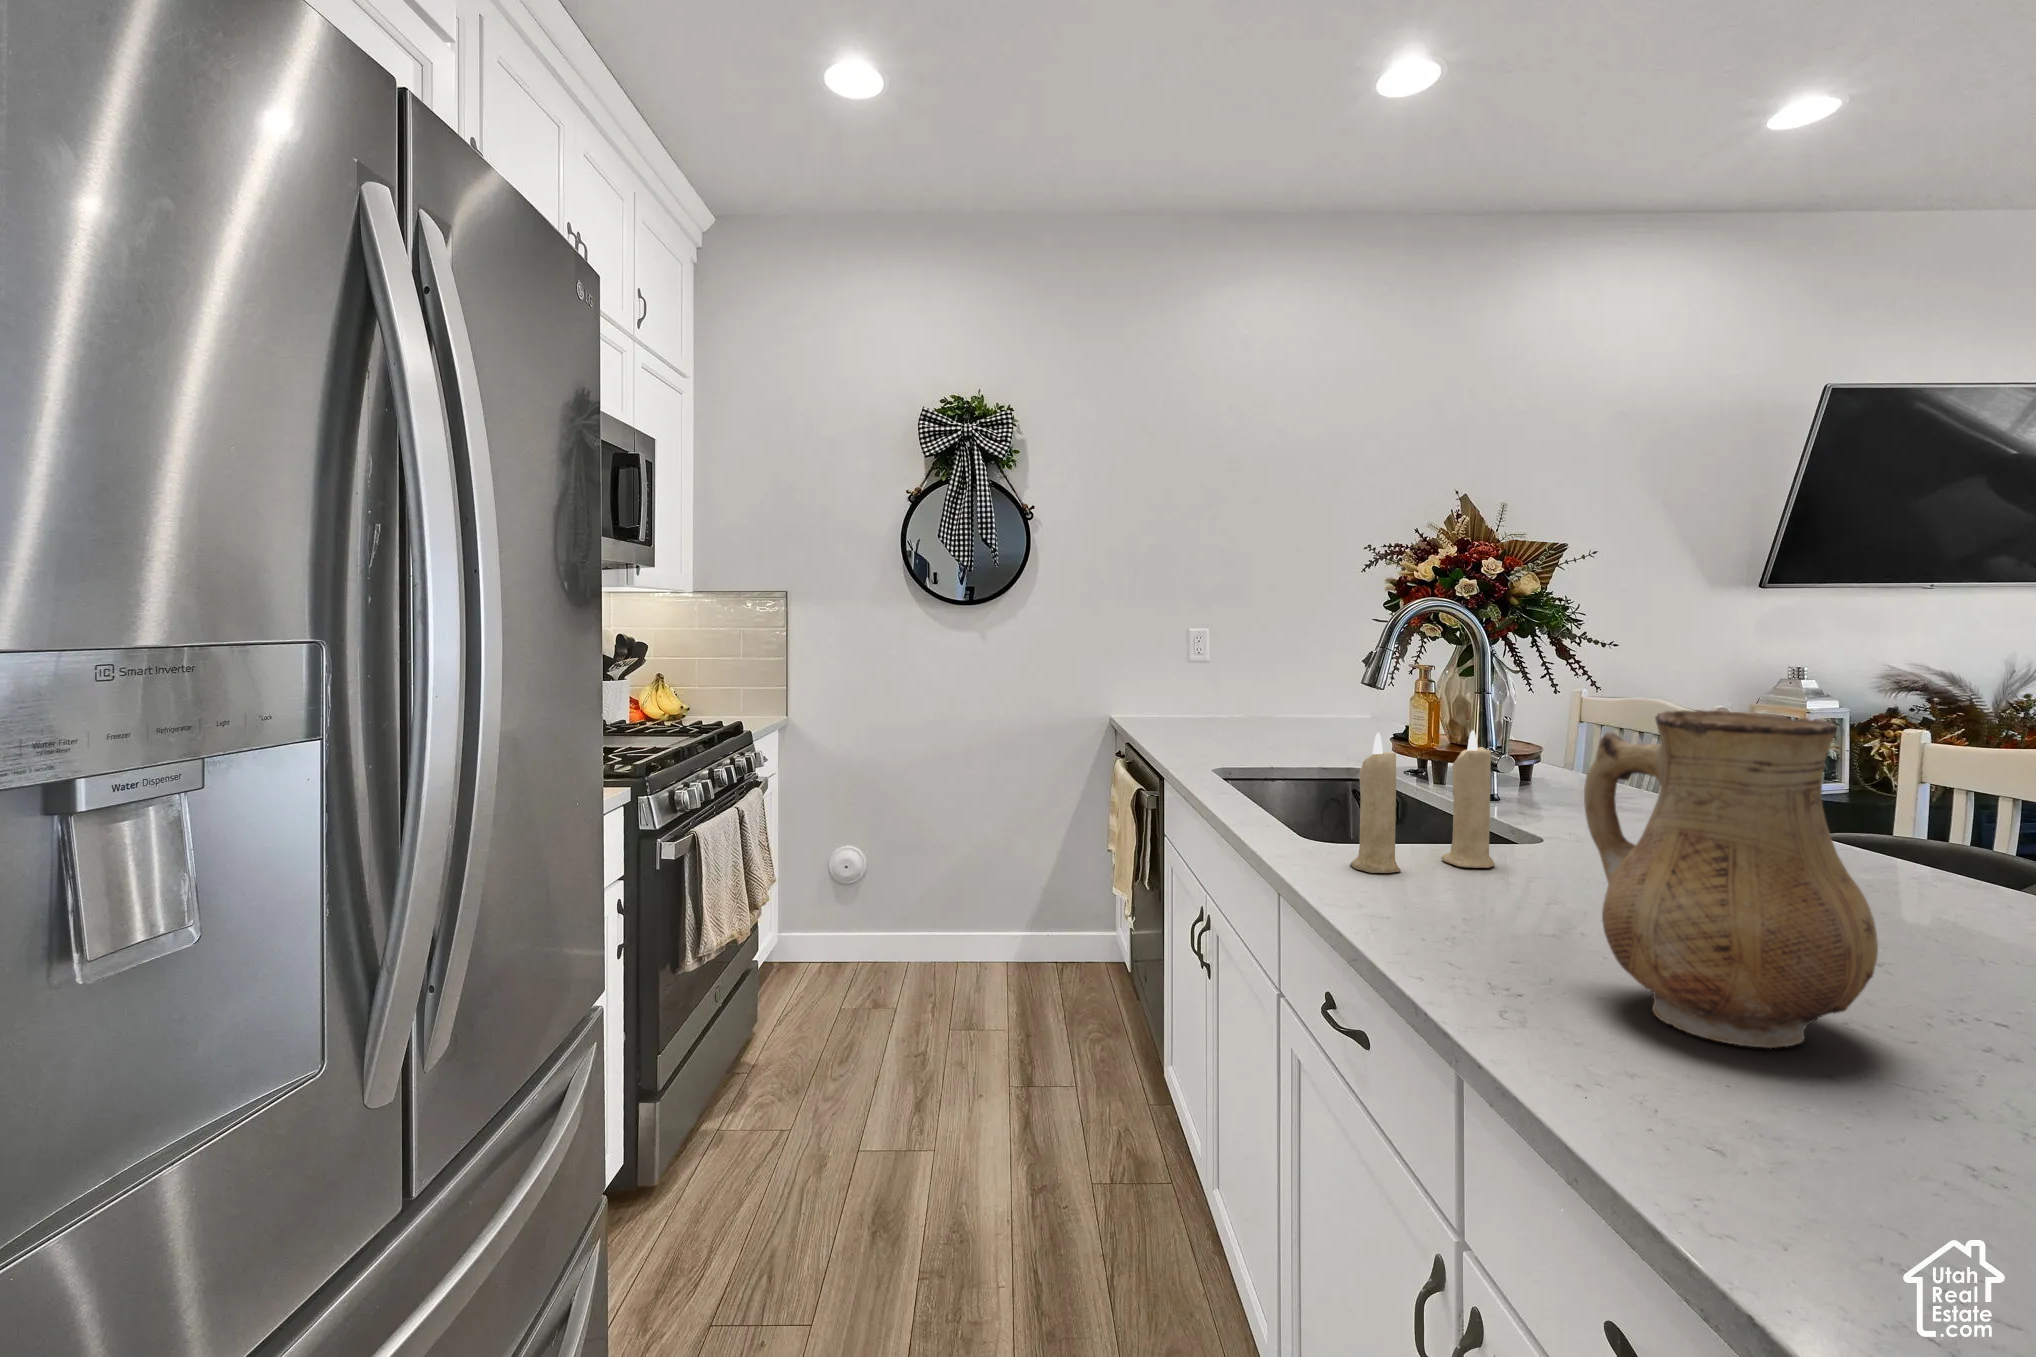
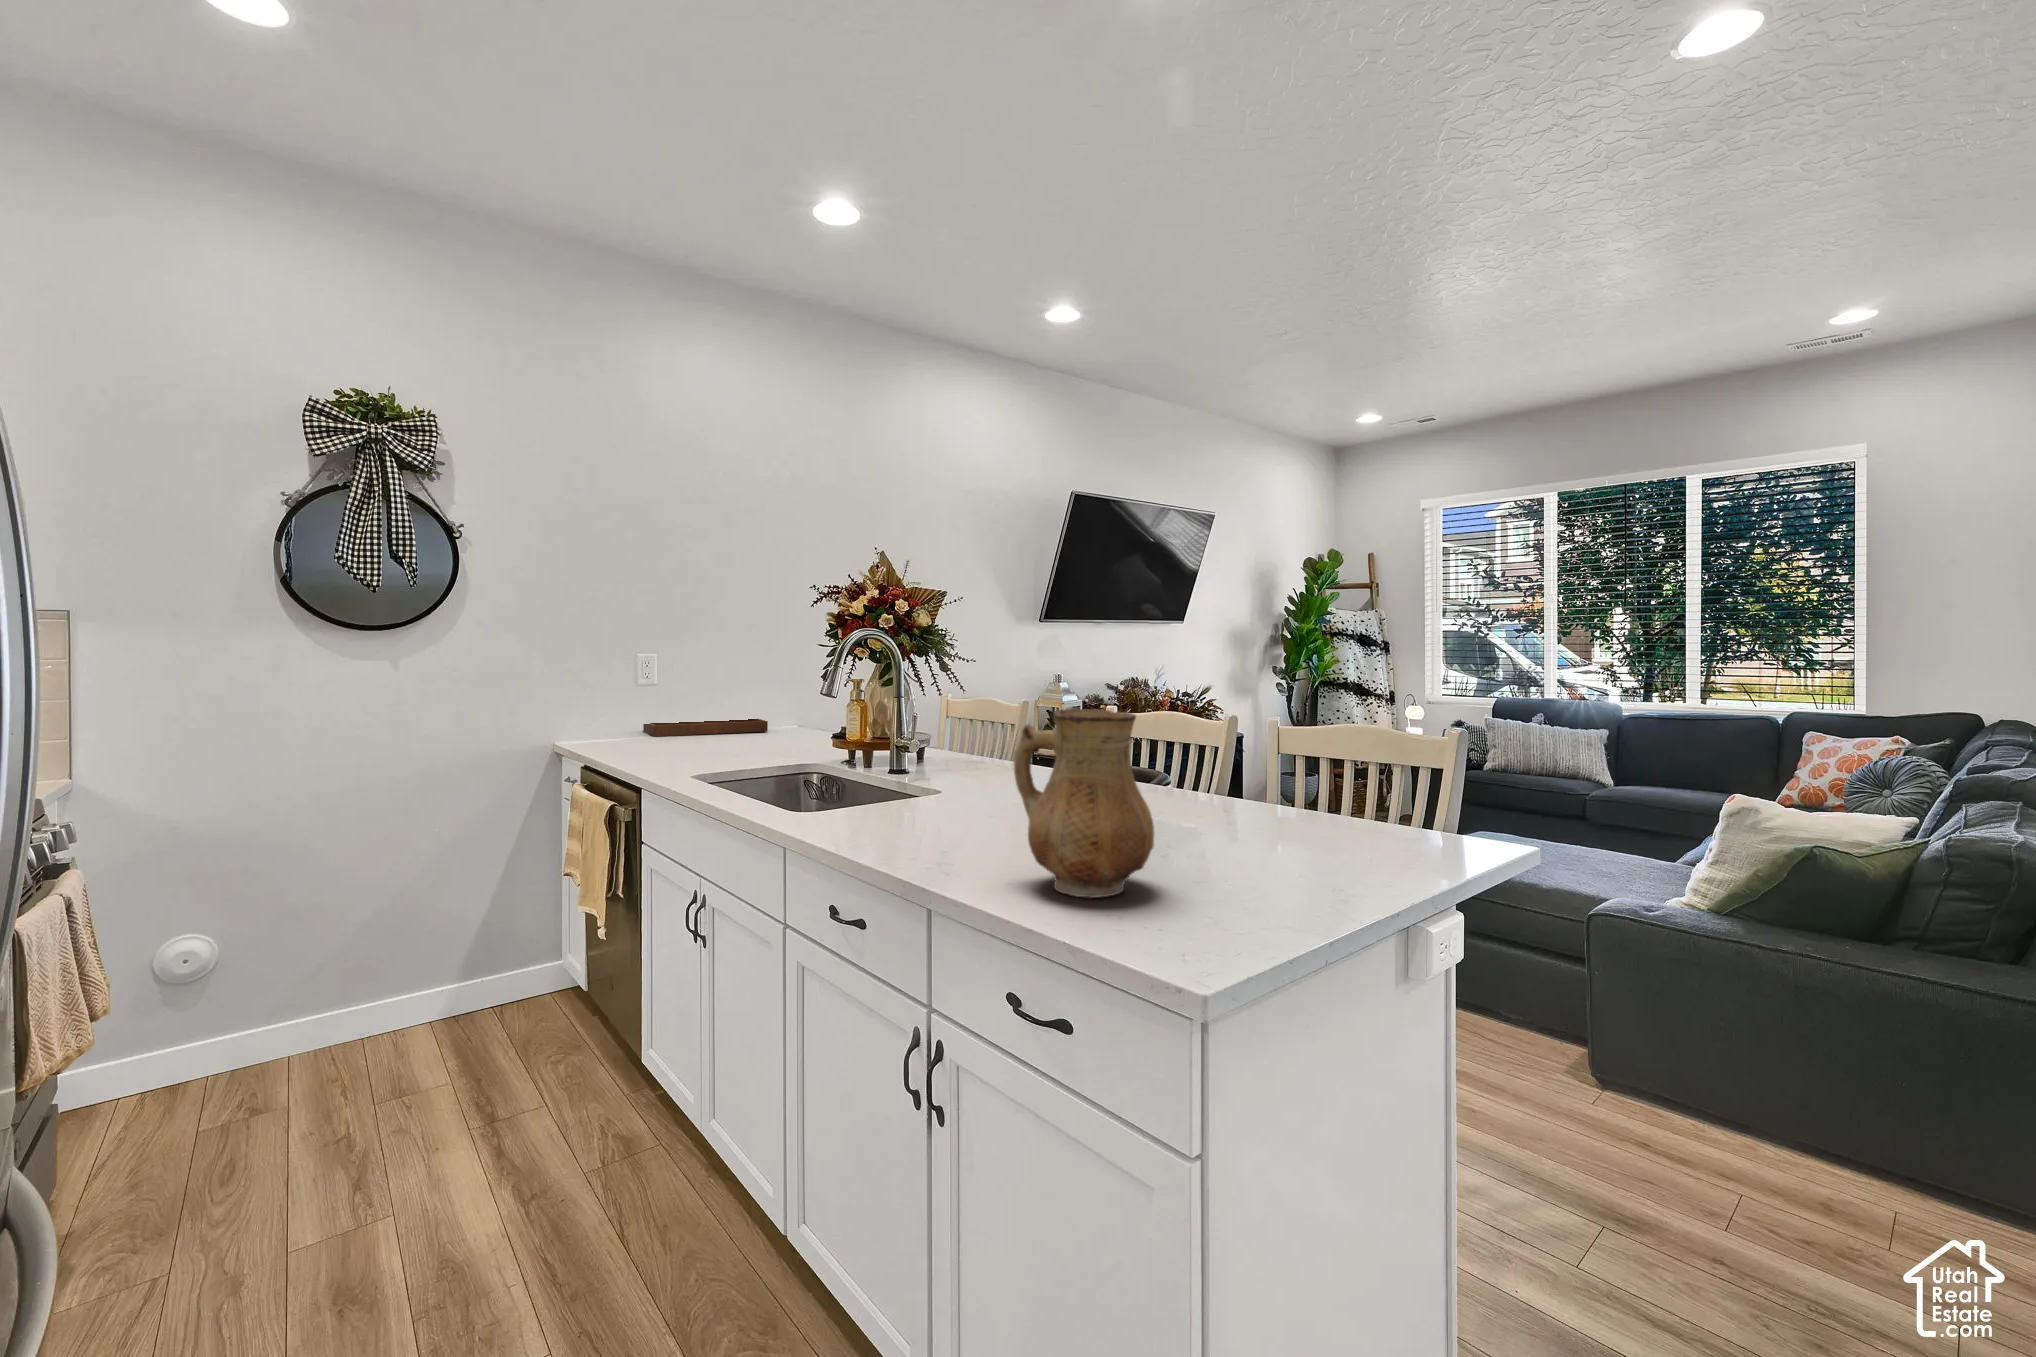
tray: none [1193,683,1331,730] -> present [643,719,768,737]
candle: present [1350,730,1495,873] -> none [842,724,935,835]

